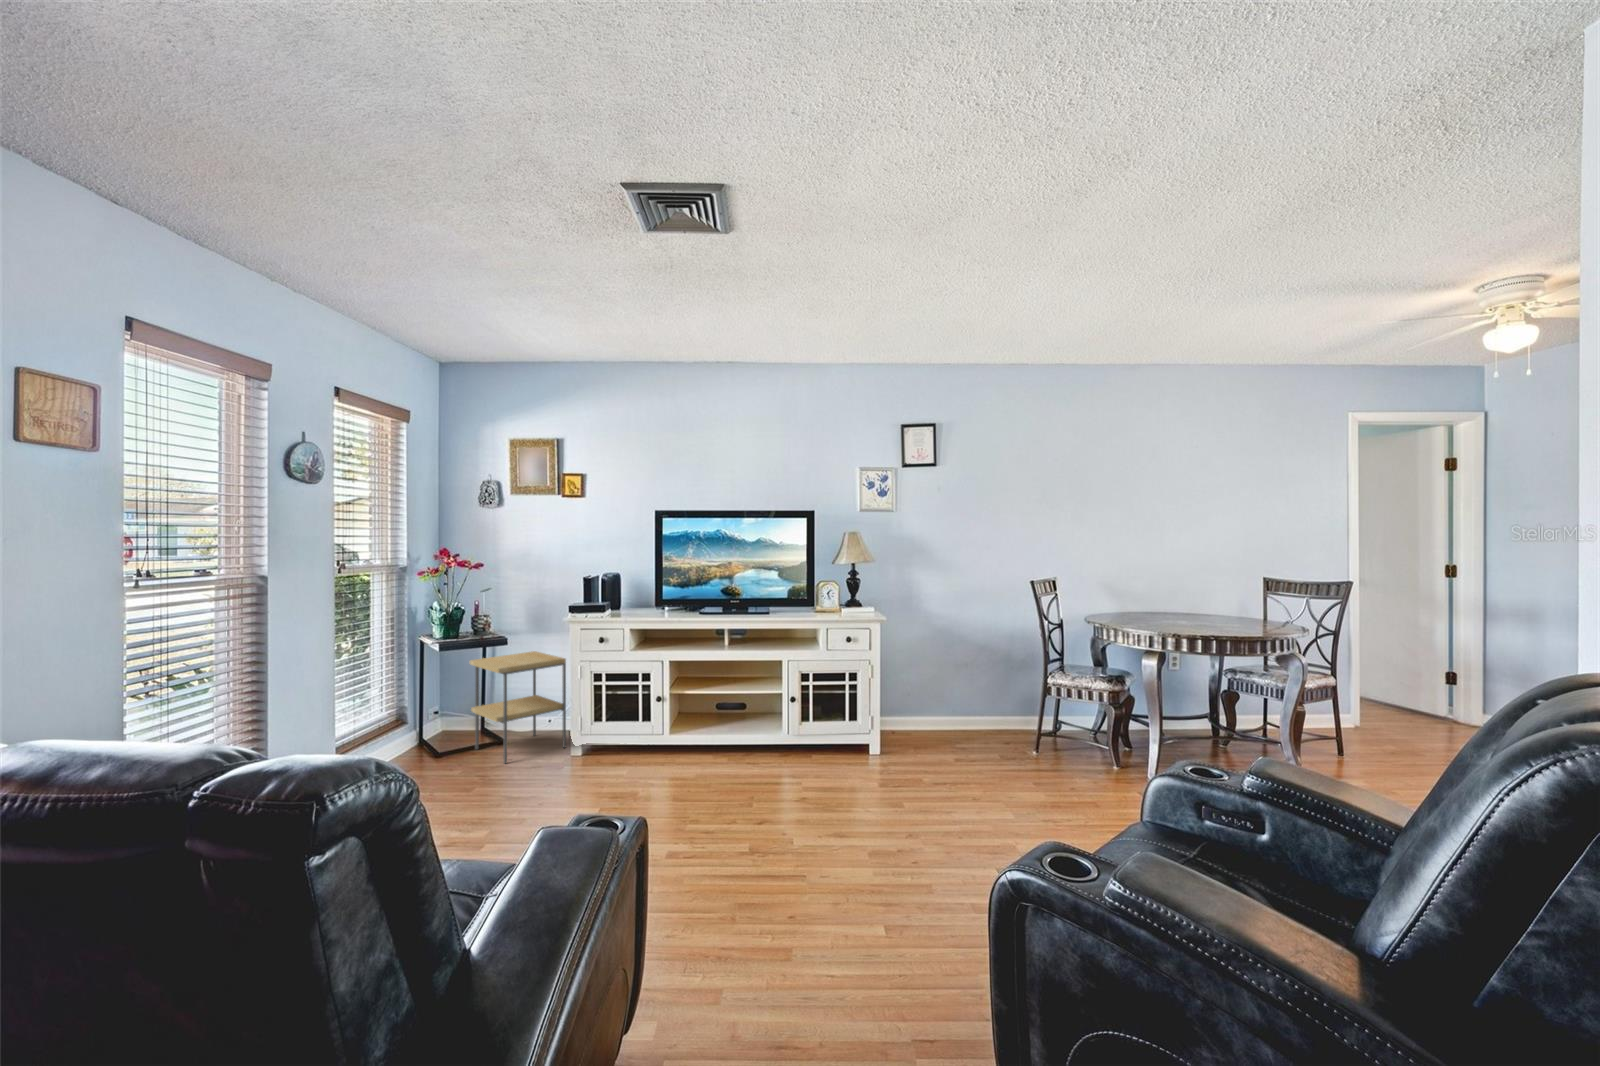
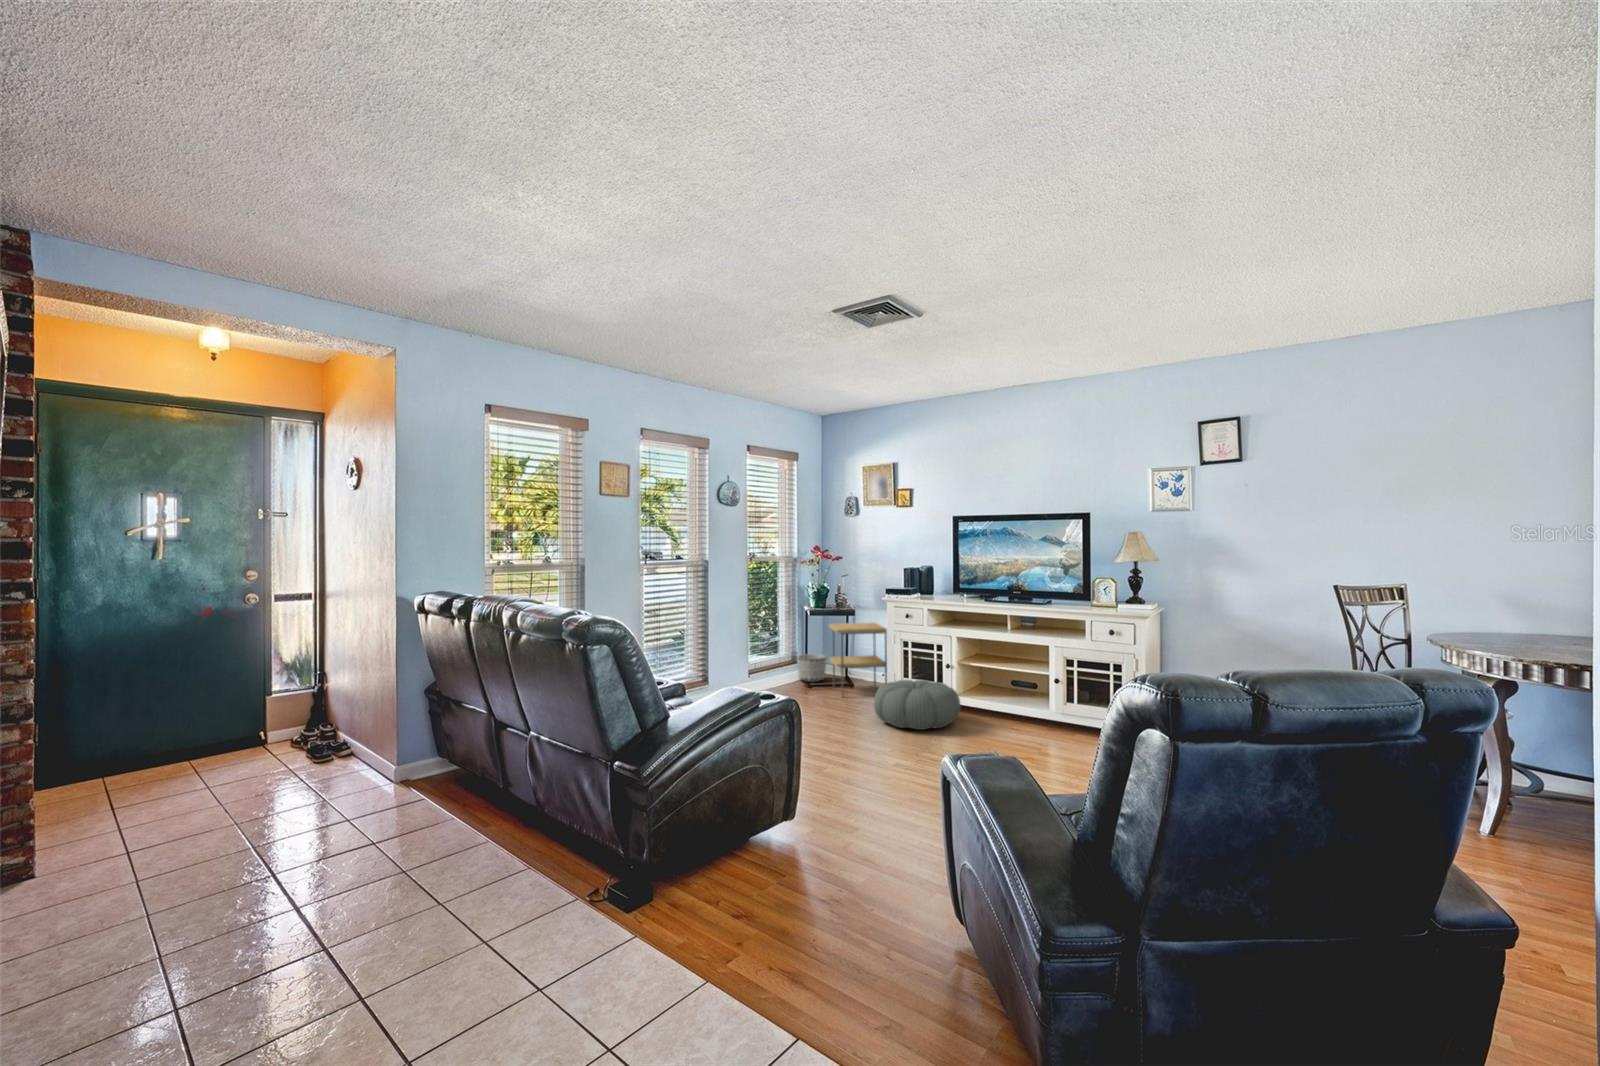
planter: none [409,705,457,749] -> present [798,654,826,682]
pouf: none [583,721,697,795] -> present [874,679,961,730]

